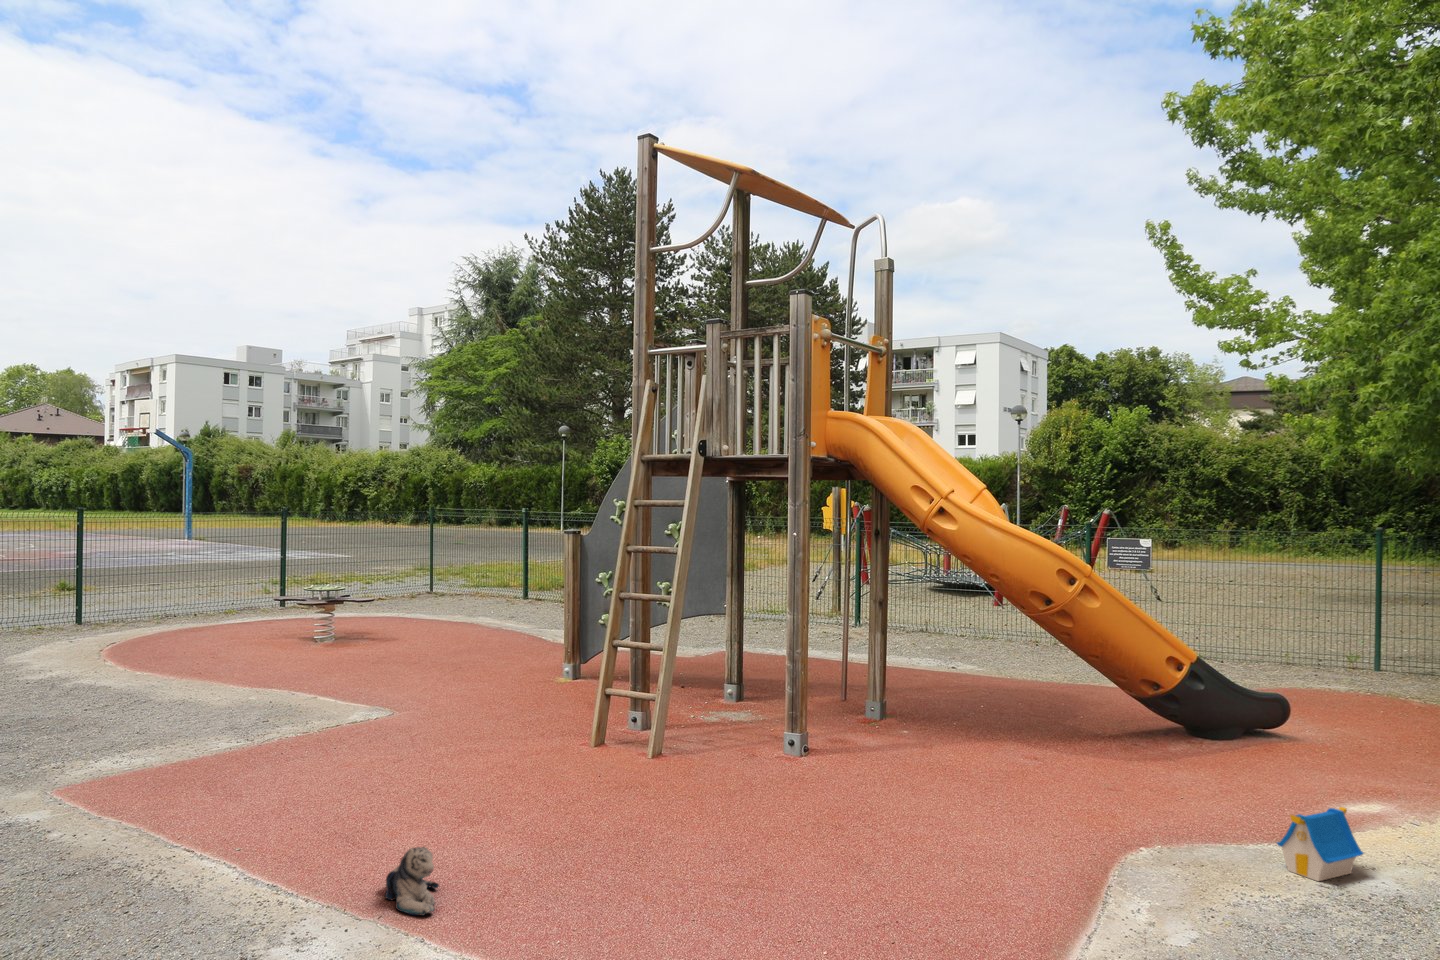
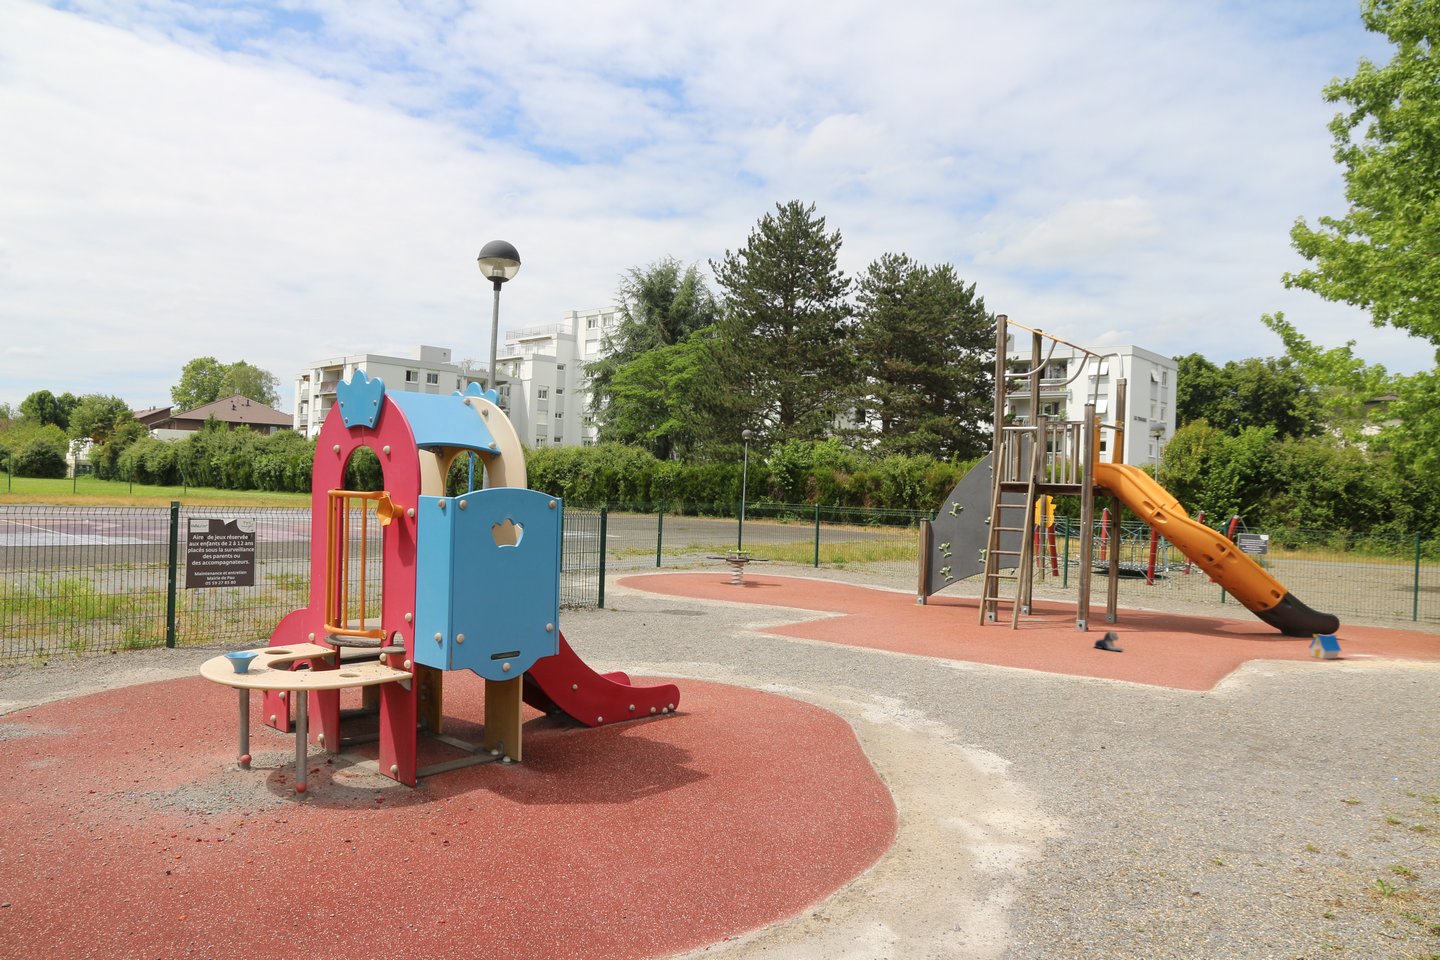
plush toy: present [385,847,439,915] -> present [1095,631,1123,651]

